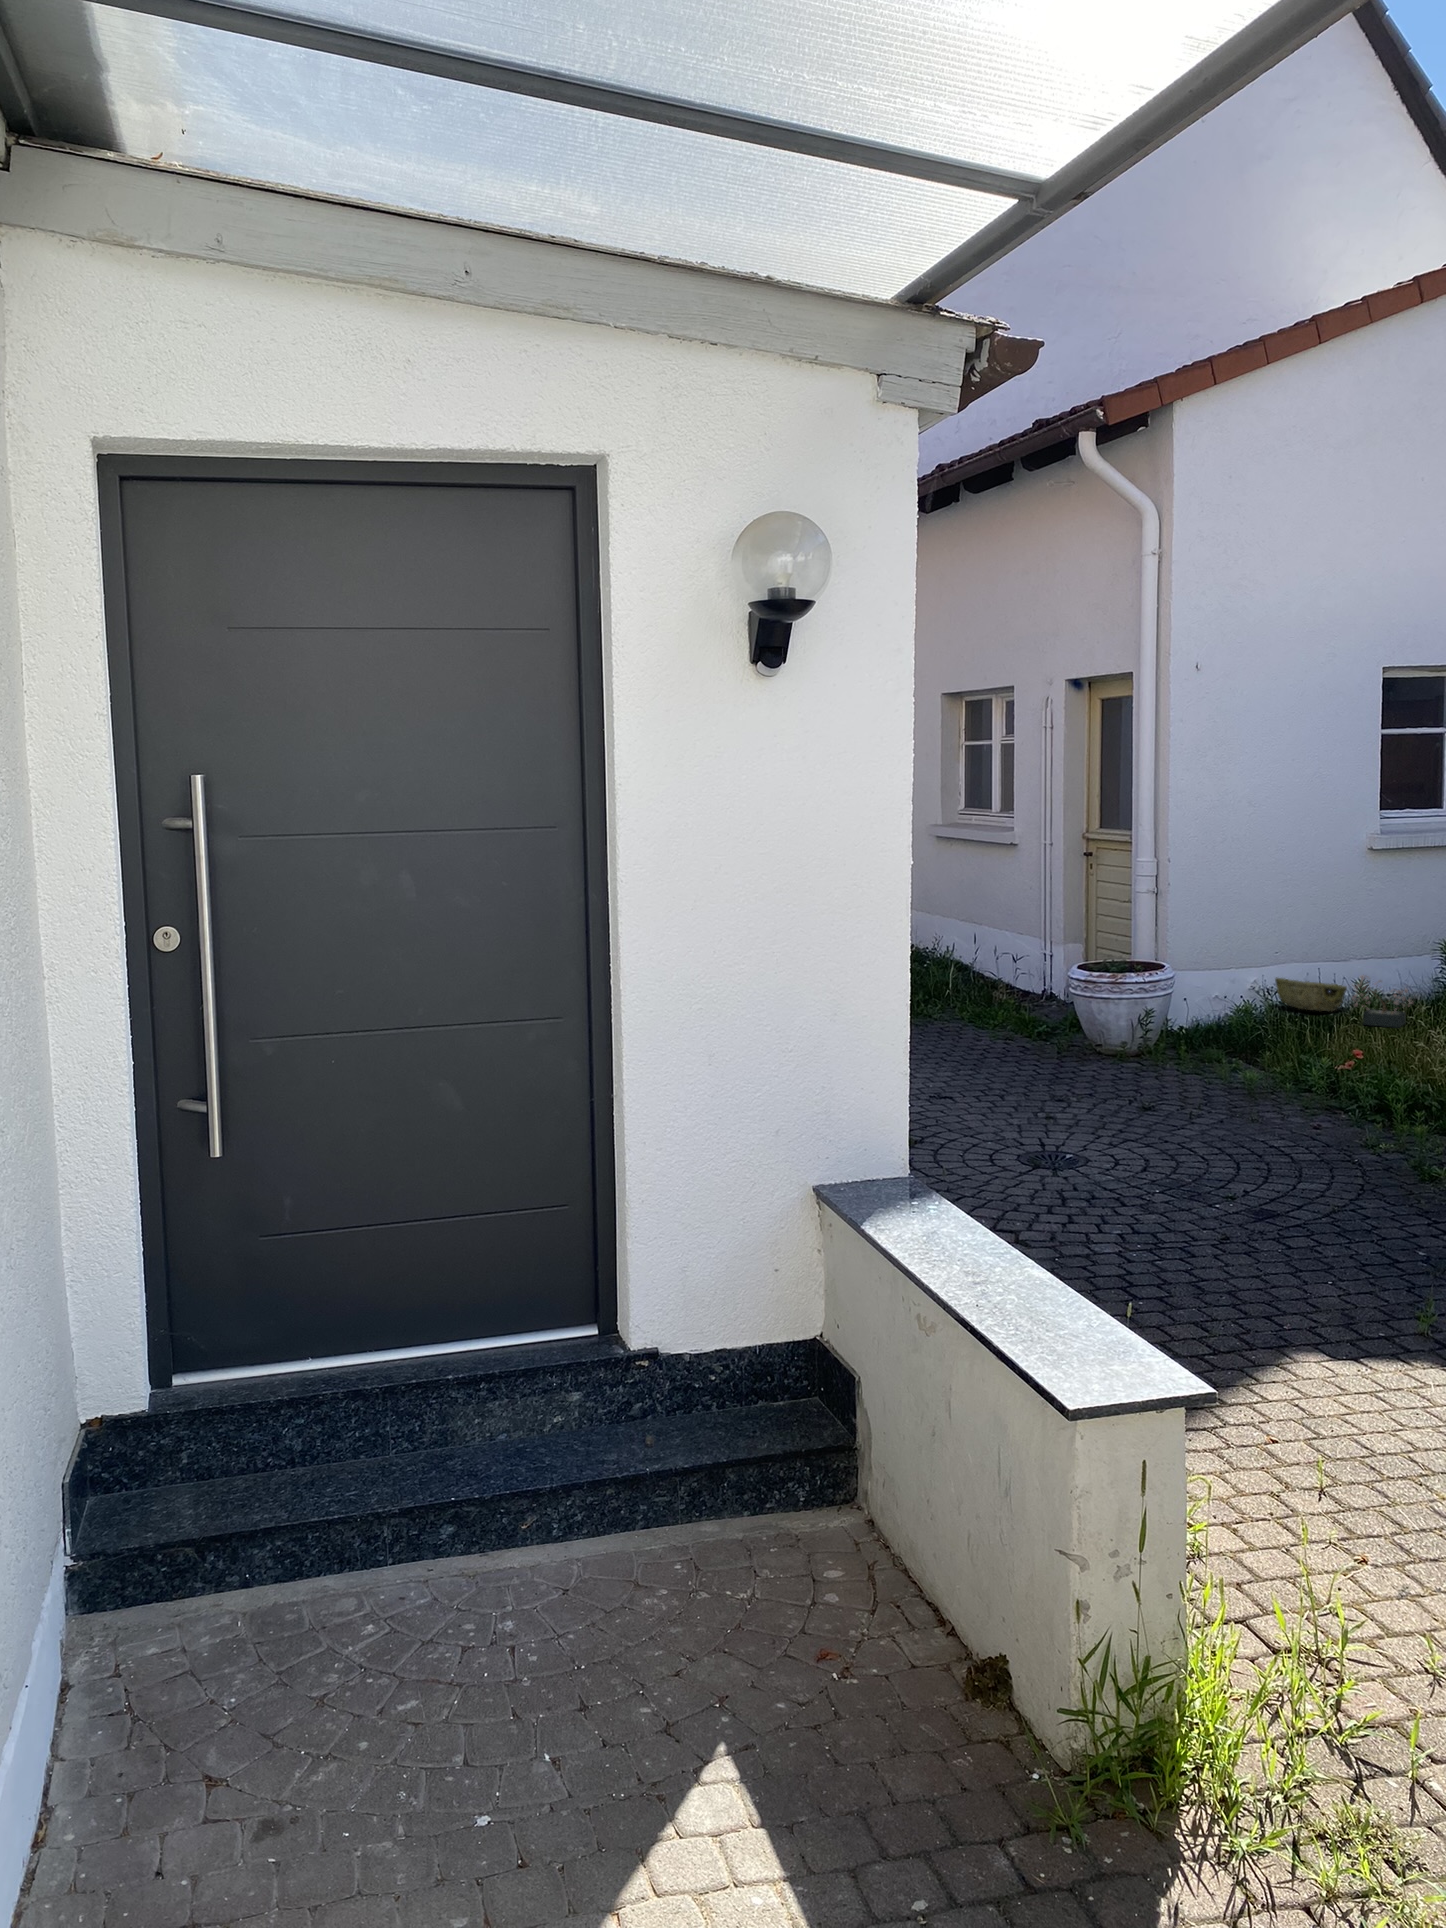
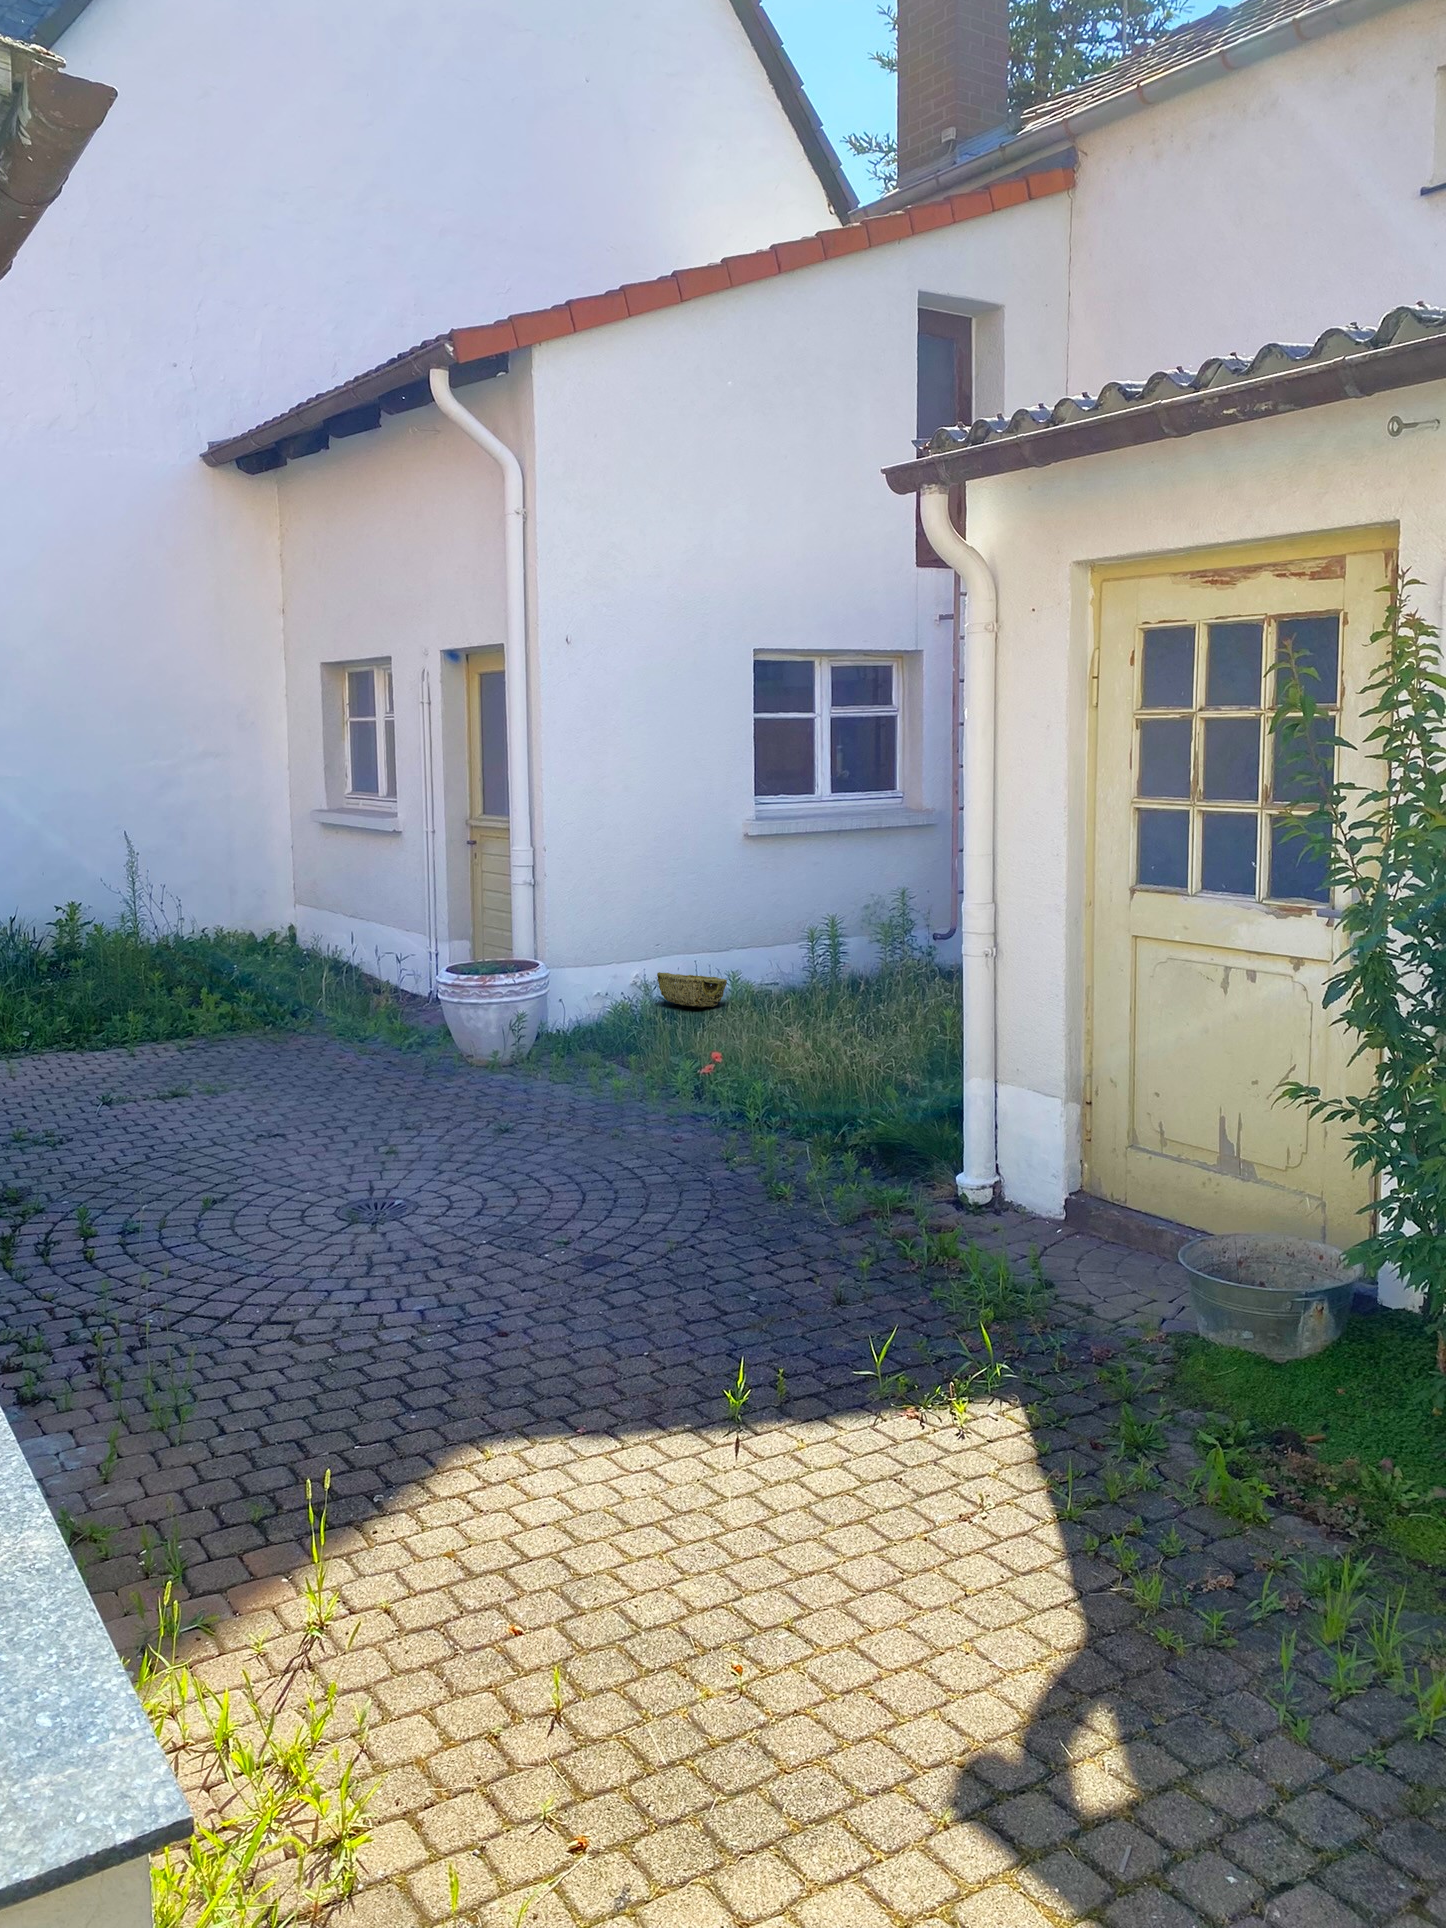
decorative plant: present [1353,975,1412,1028] -> none [727,968,788,1023]

